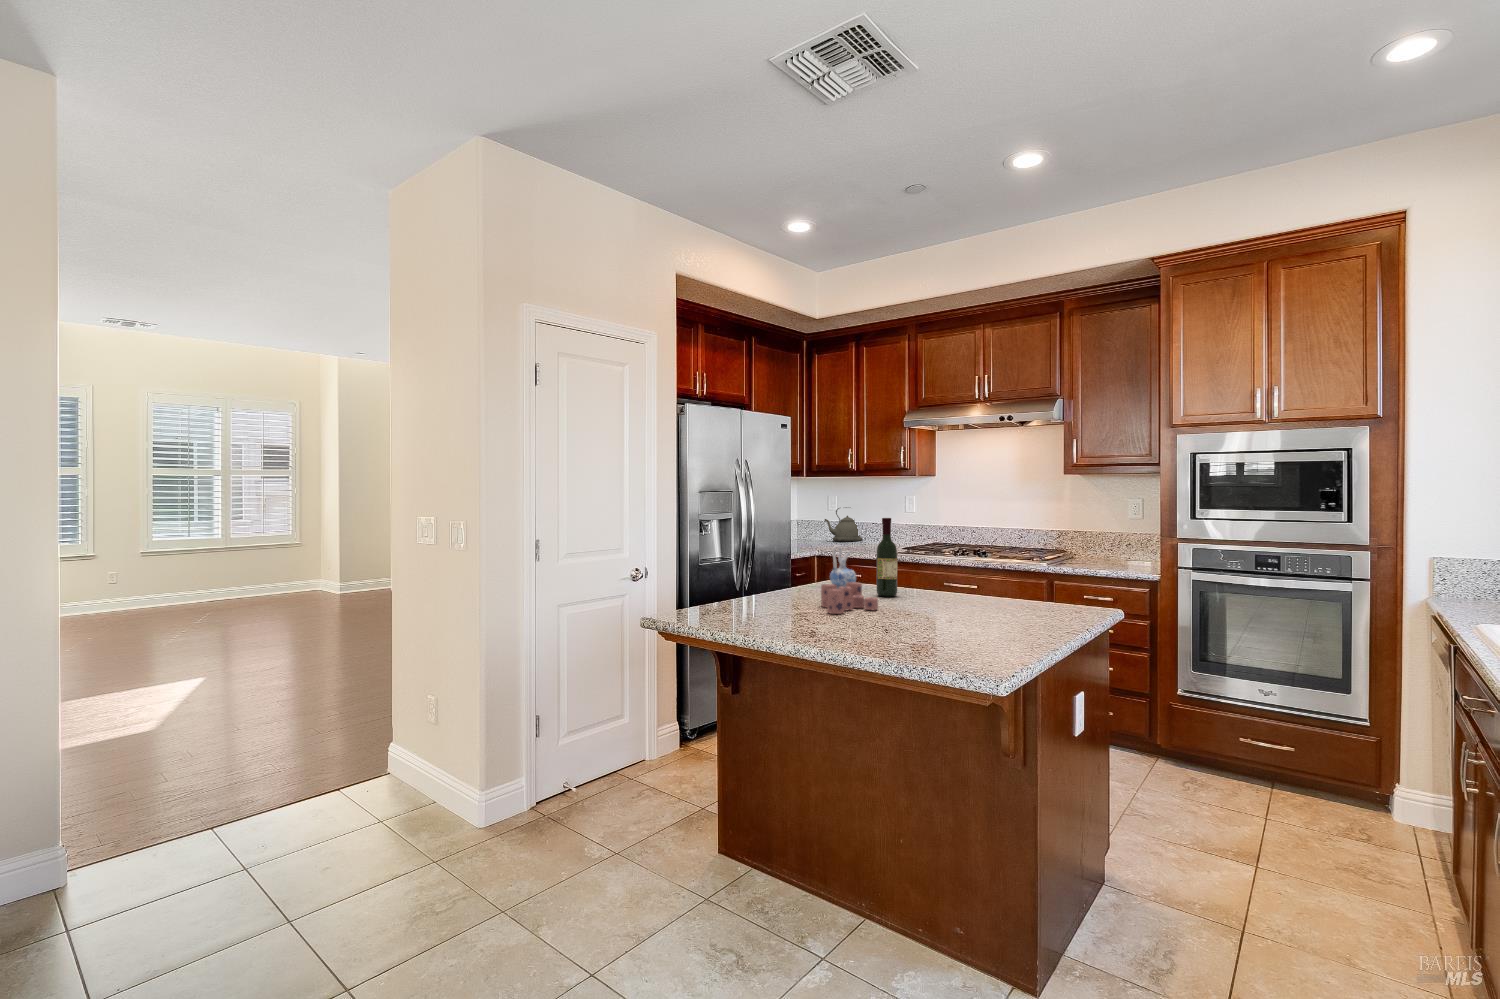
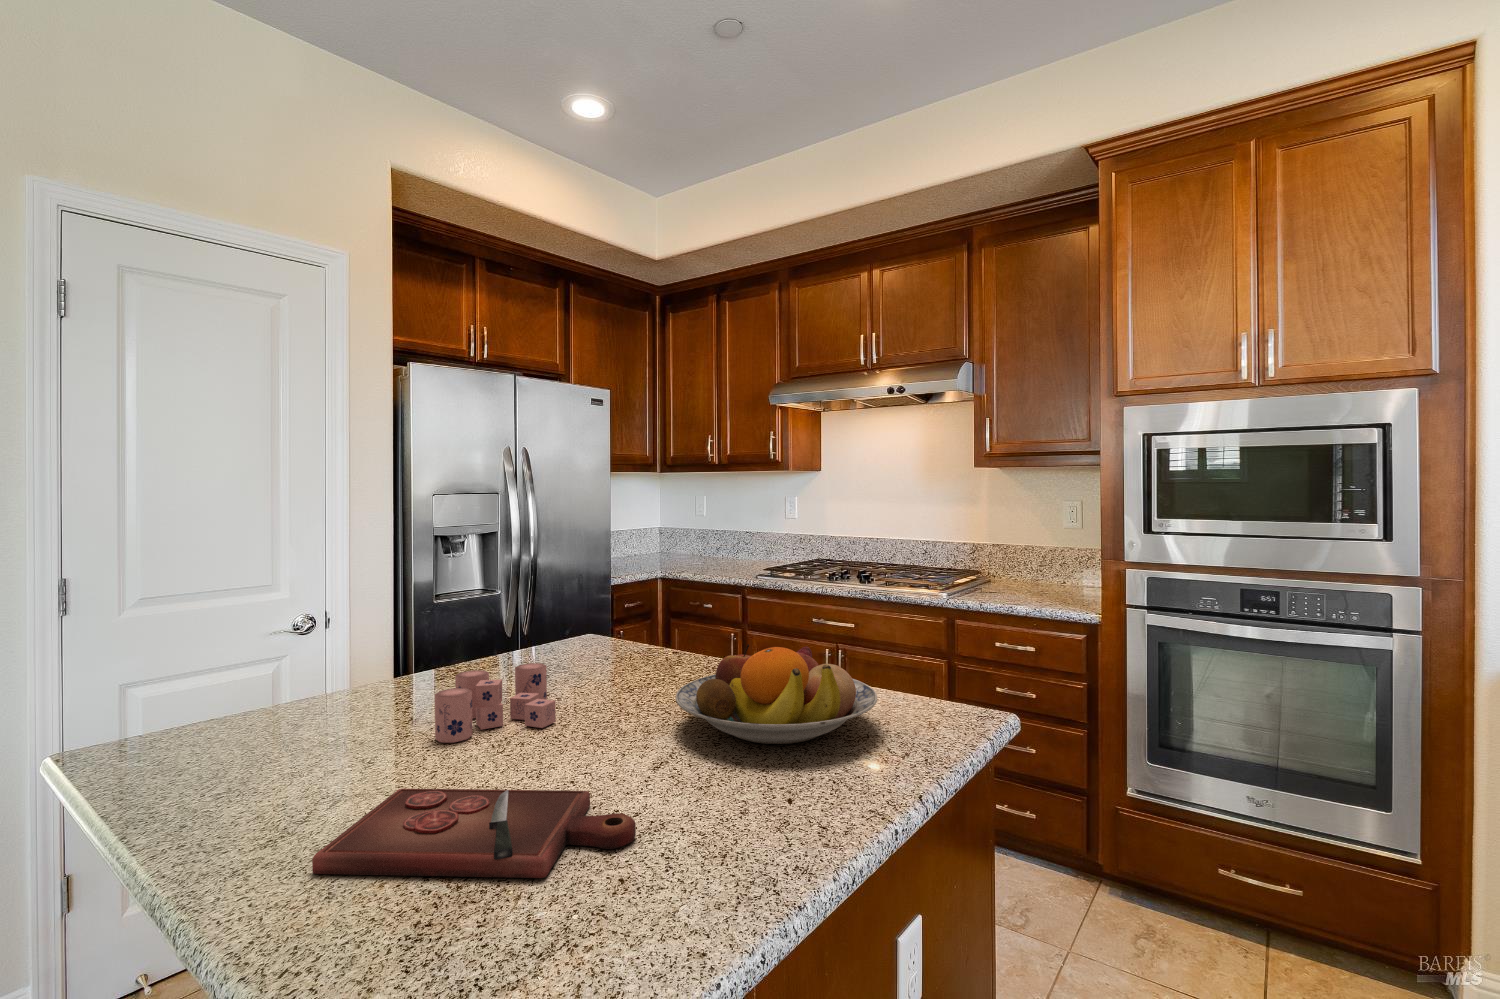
kettle: present [824,507,862,542] -> none [683,513,733,558]
wine bottle: present [876,518,897,597] -> none [604,541,641,681]
ceramic pitcher: present [830,545,856,589] -> none [550,586,595,661]
fruit bowl: none [943,569,1053,616] -> present [676,644,877,744]
cutting board: none [849,622,972,643] -> present [312,788,636,878]

